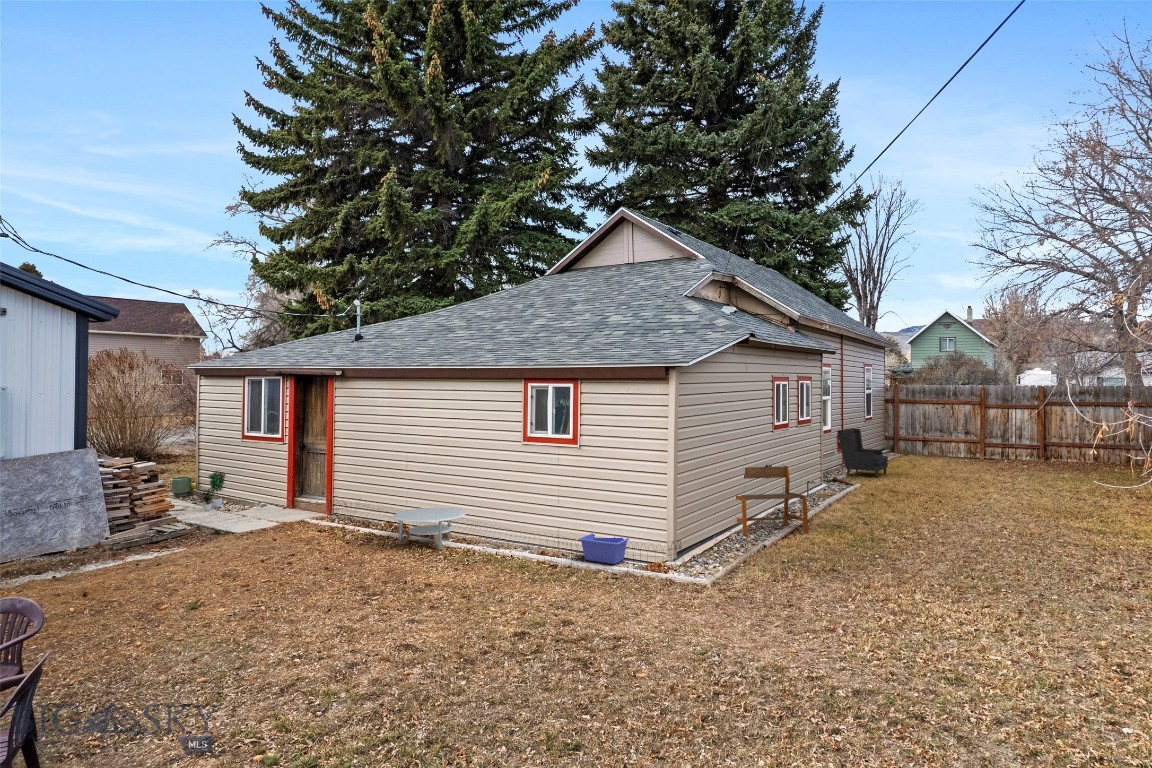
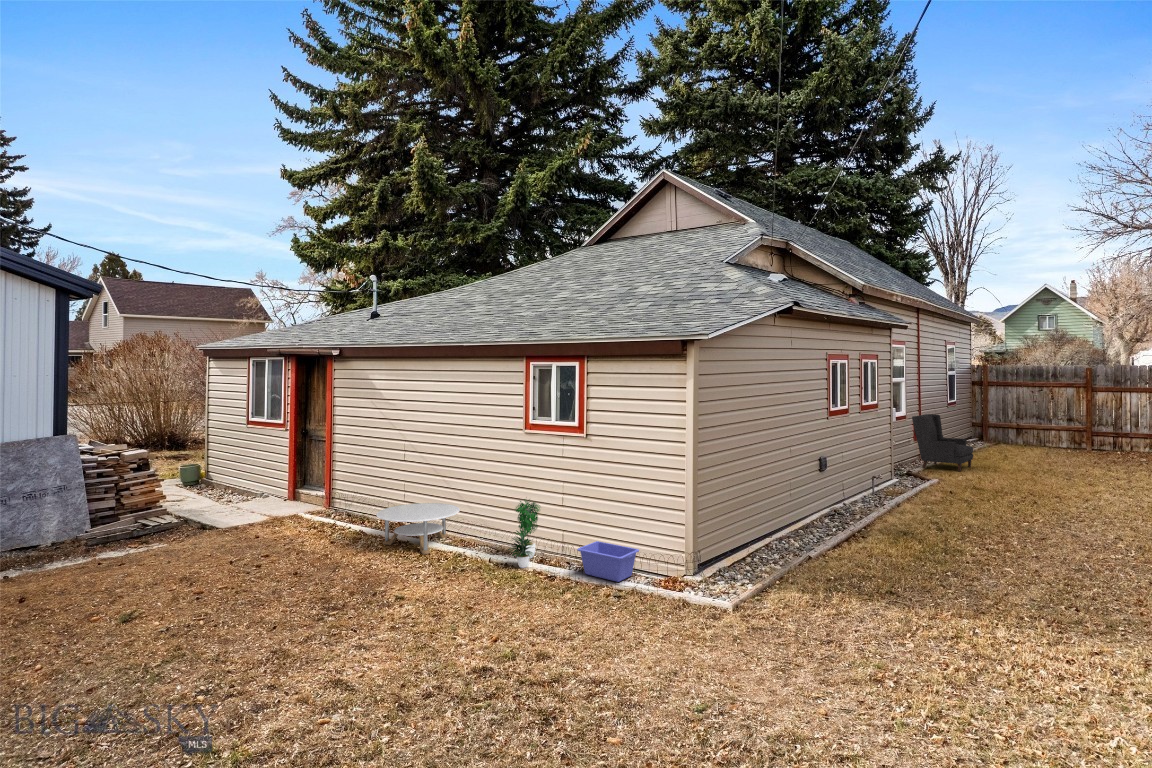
bench: present [735,466,808,536] -> none [772,461,870,546]
potted plant: present [199,471,226,511] -> present [508,501,540,568]

